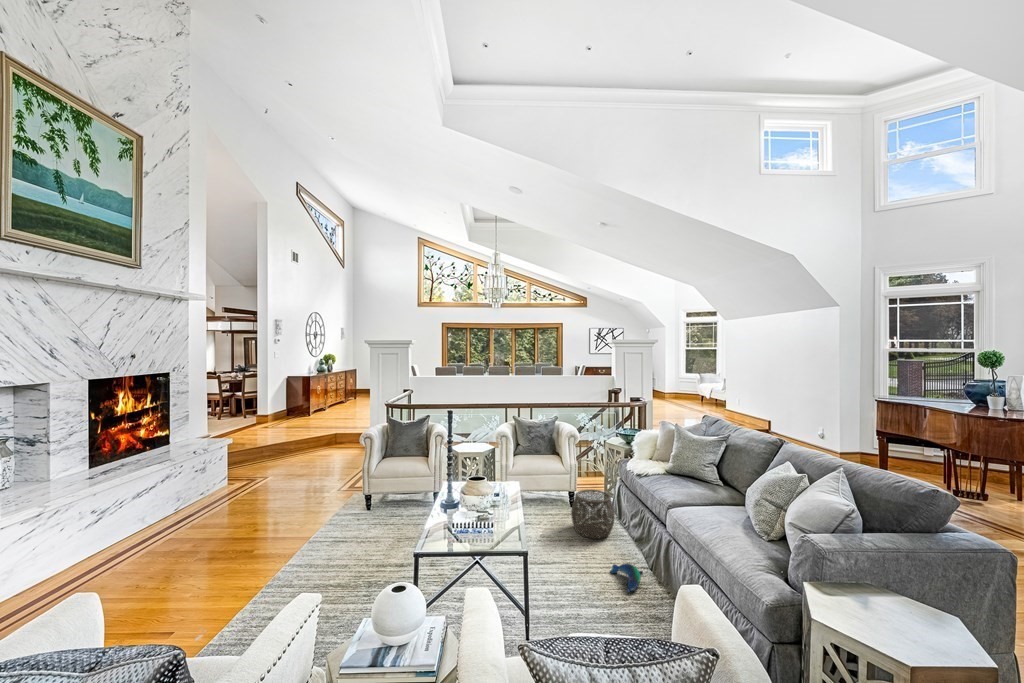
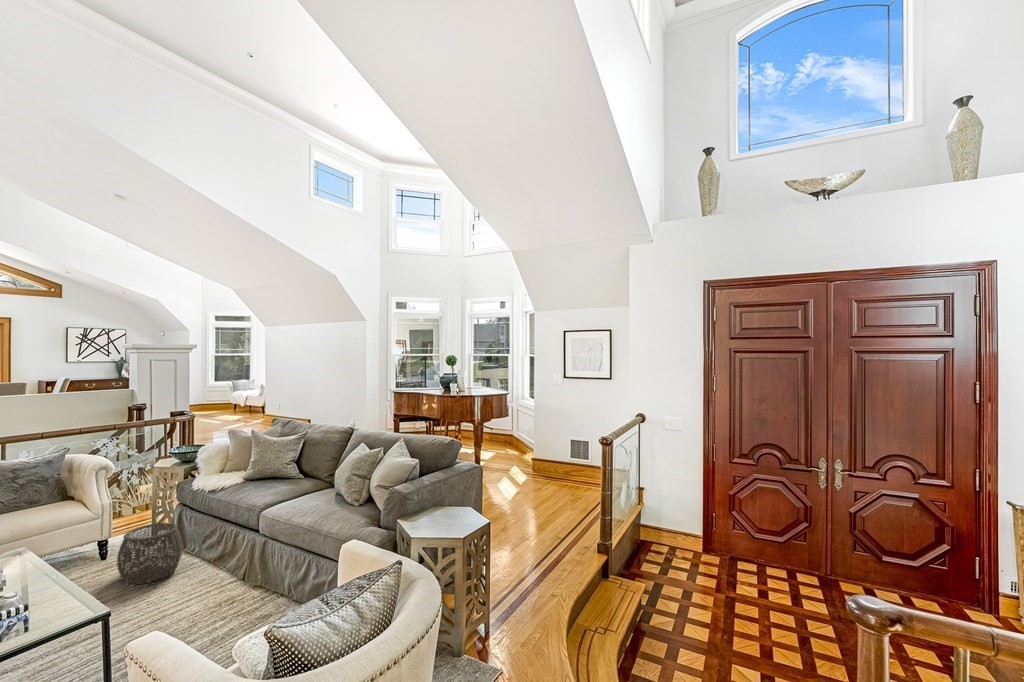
plush toy: present [611,564,643,593] -> none [193,584,236,613]

